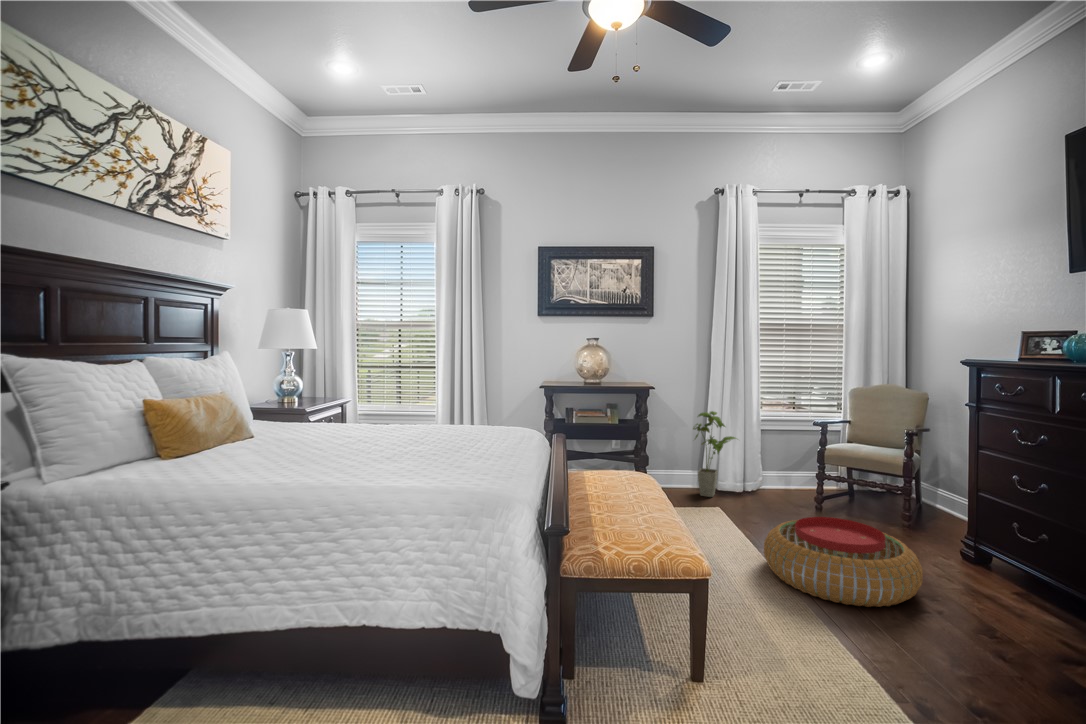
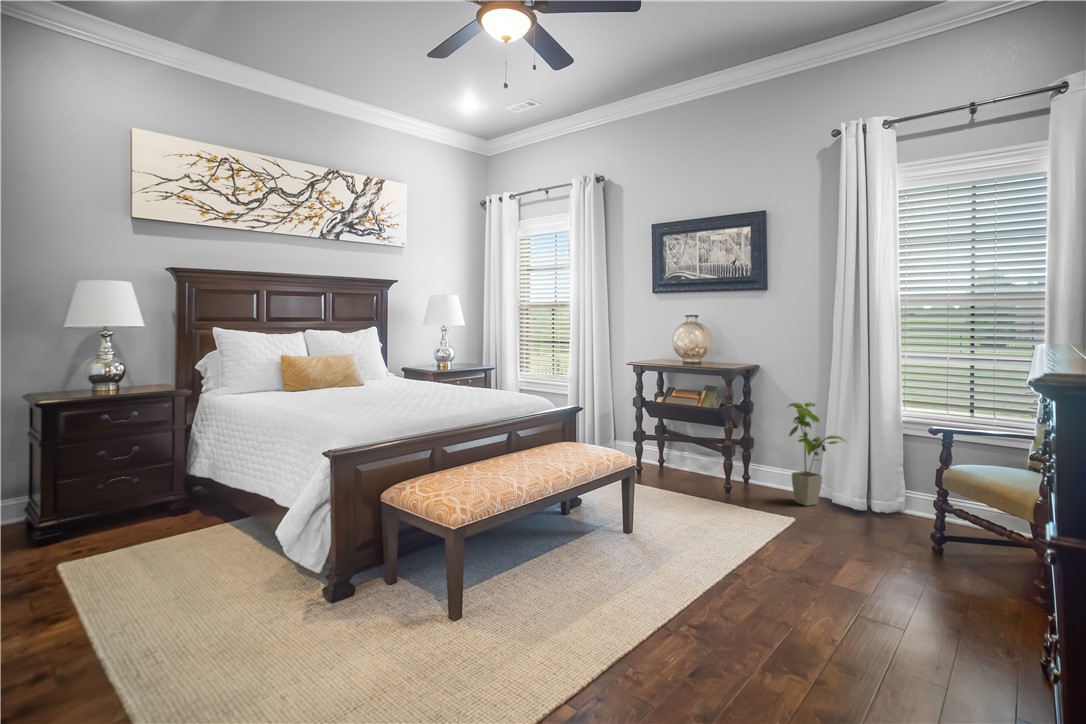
pouf: present [764,517,923,607] -> none [681,521,858,628]

